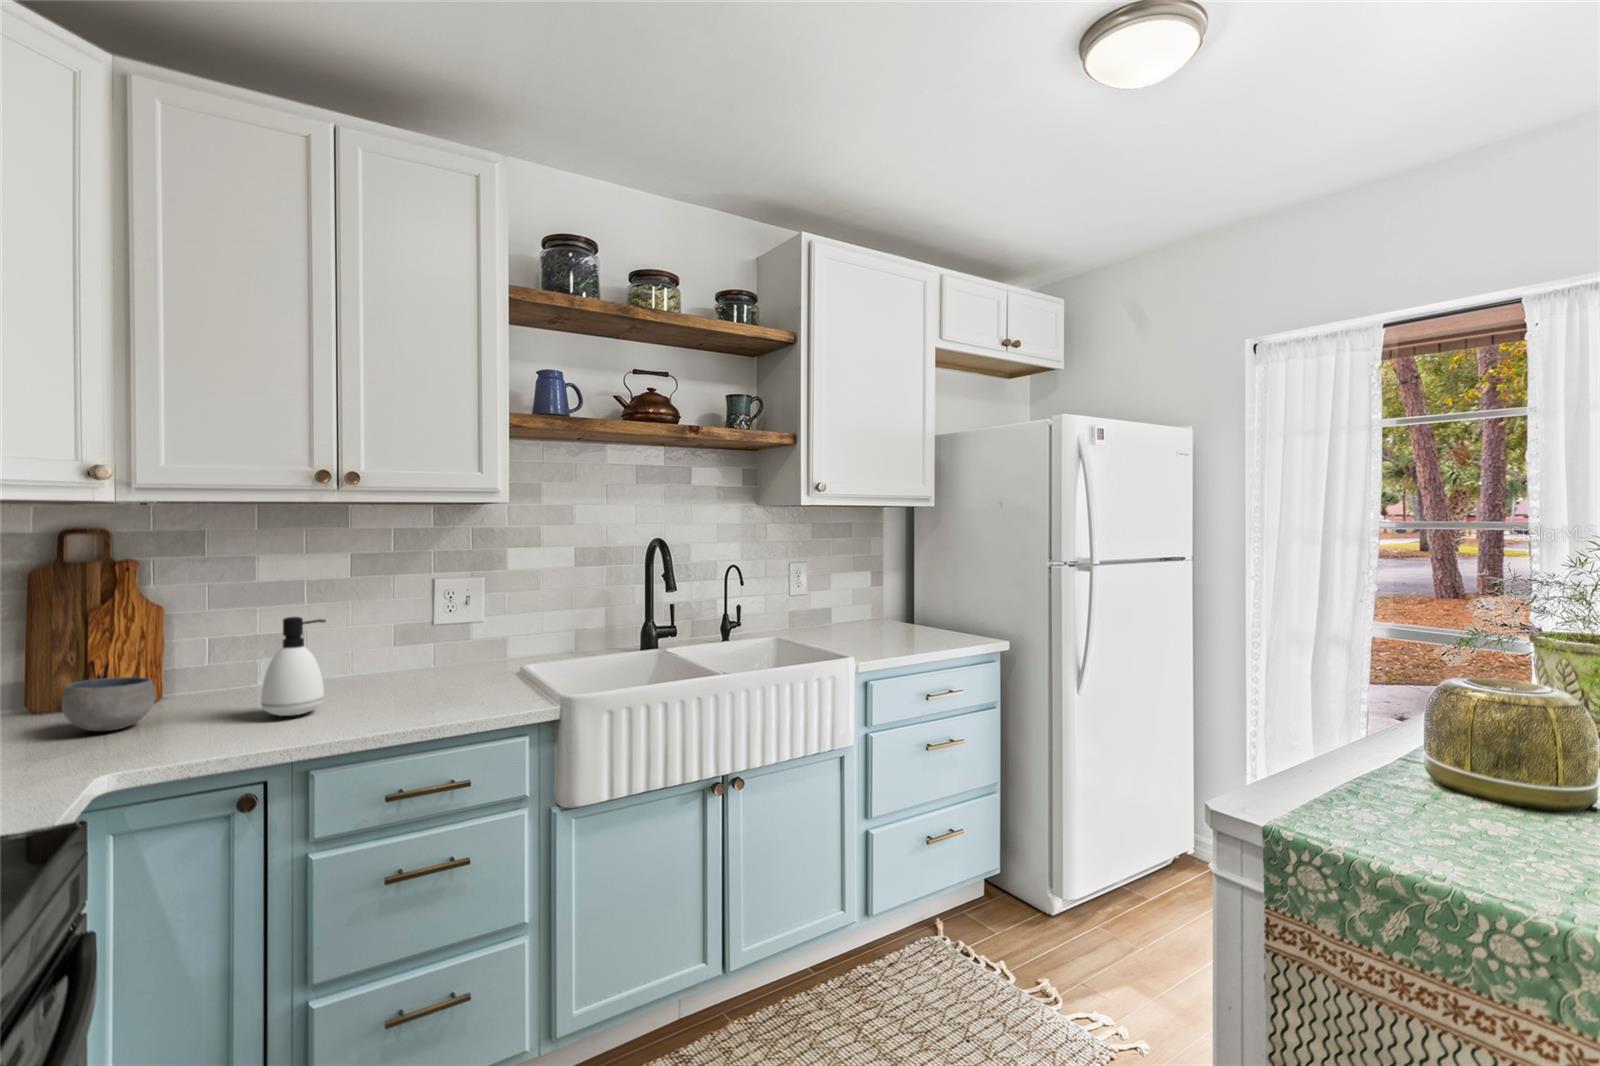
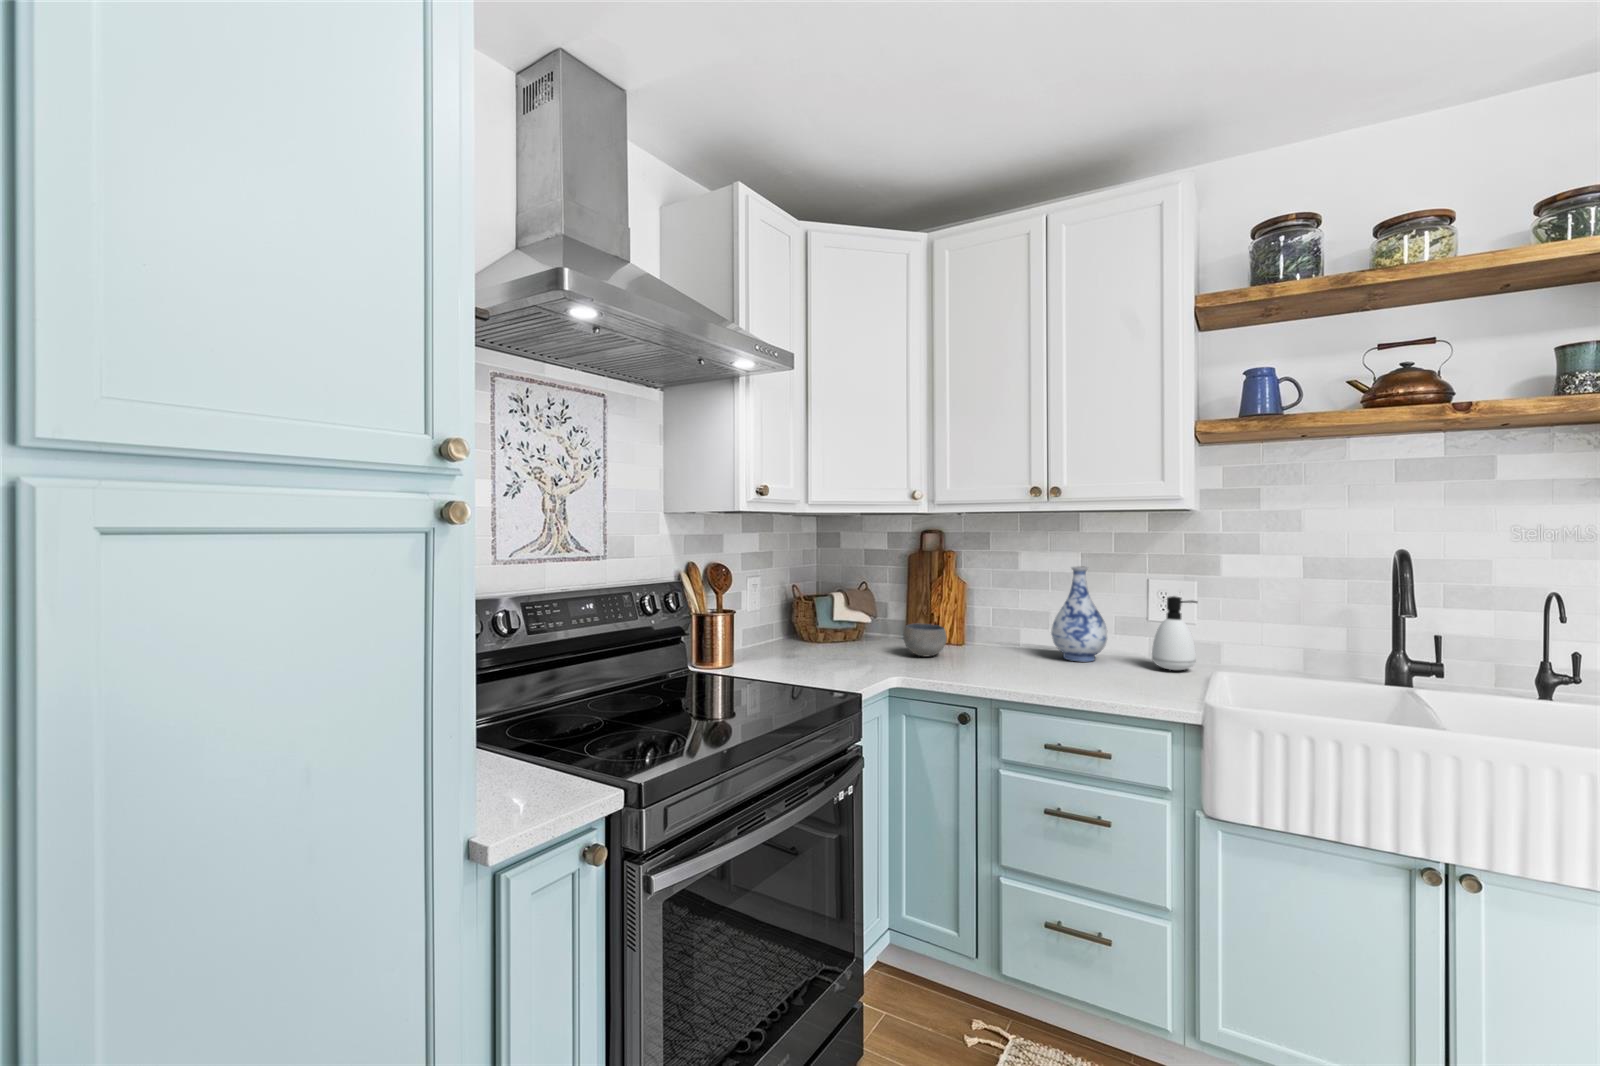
vase: none [321,571,397,689] -> present [1051,566,1107,662]
soap dispenser: present [261,617,326,716] -> present [1152,596,1197,670]

